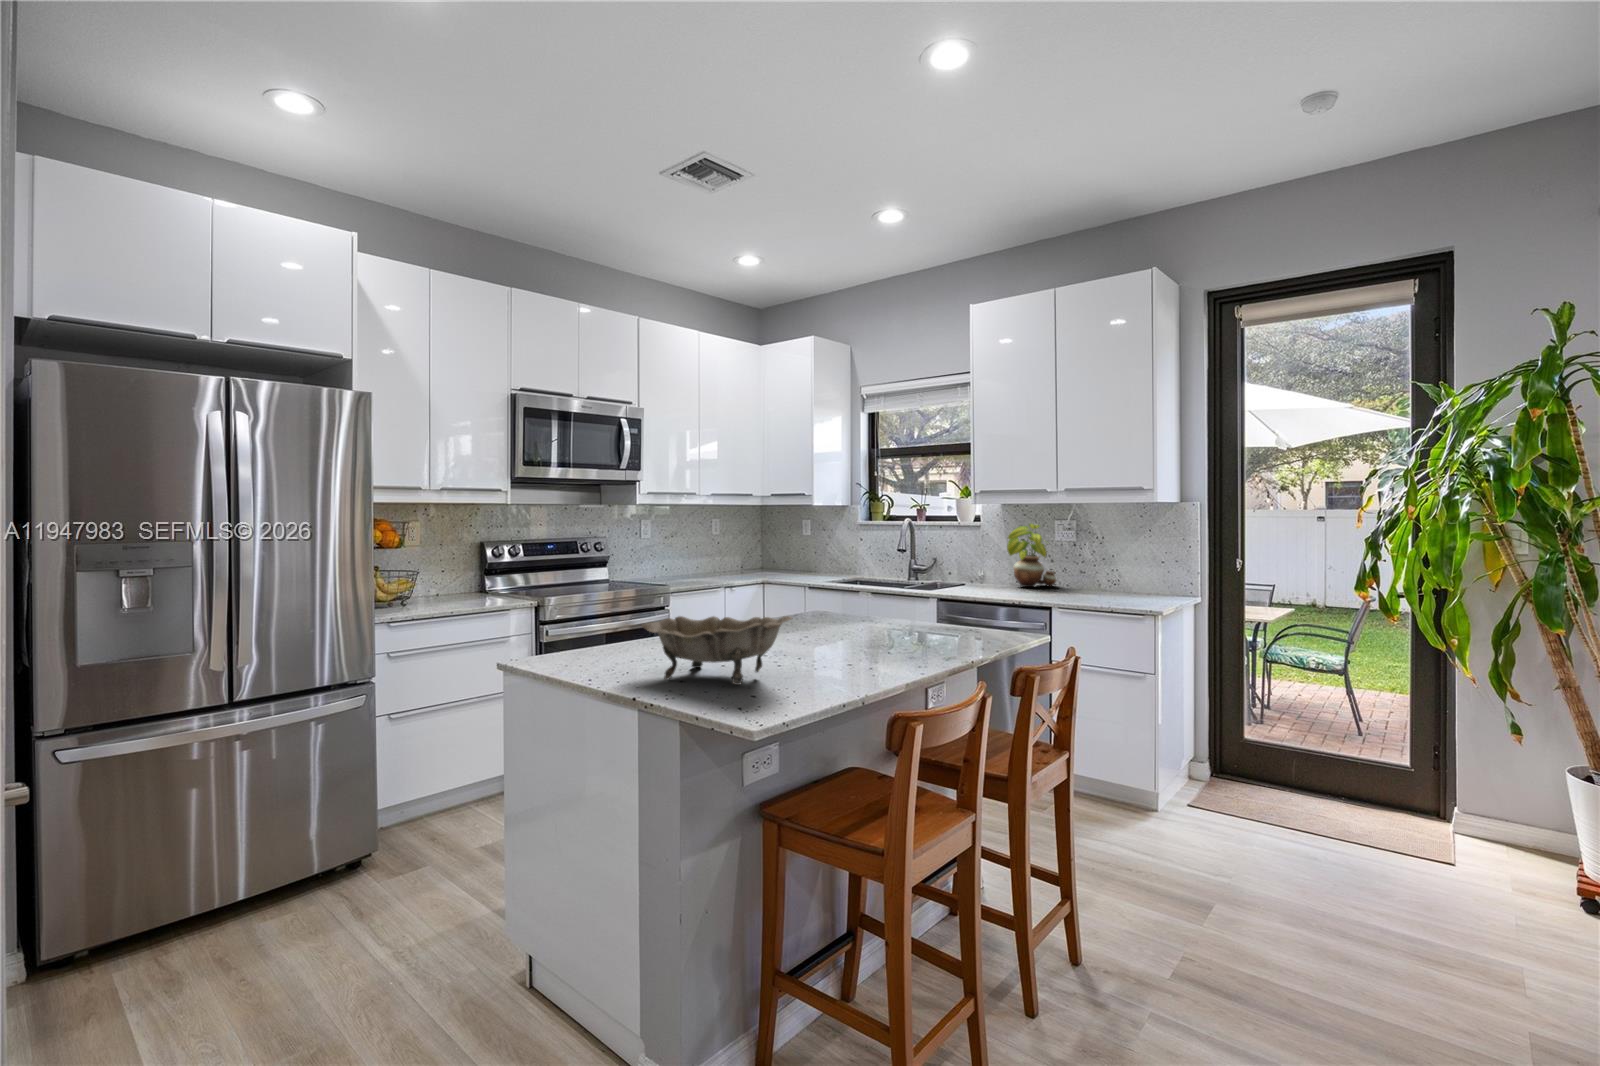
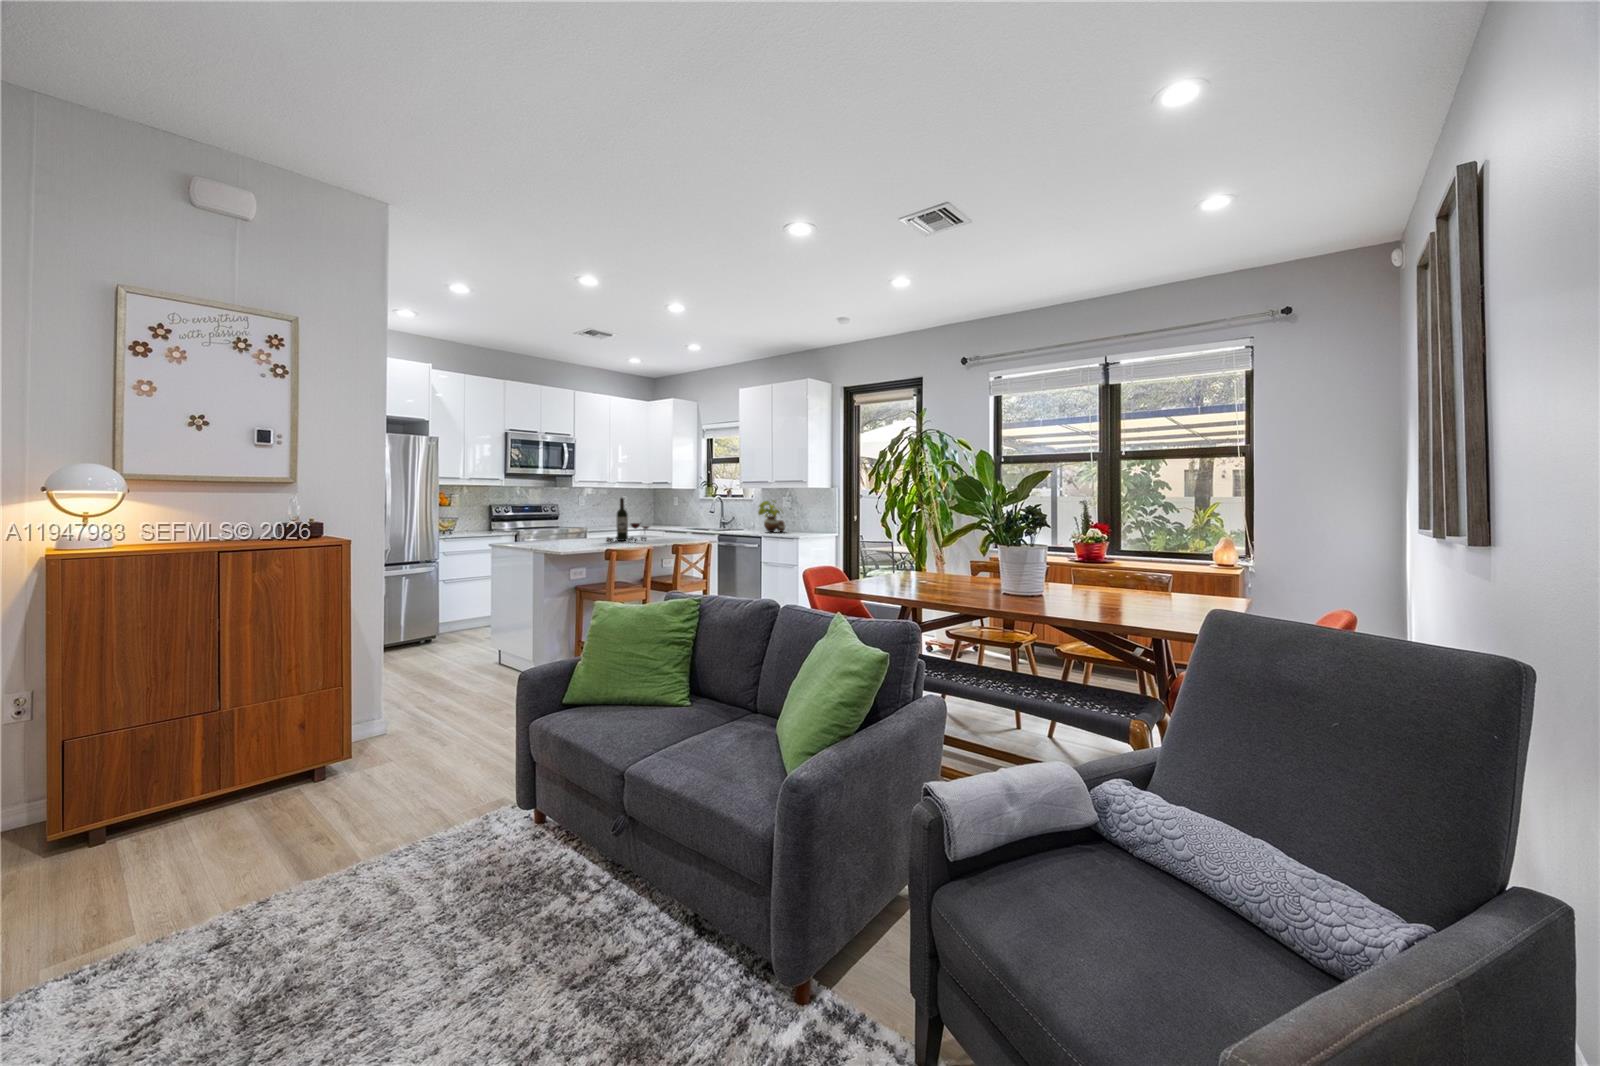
wine bottle: none [792,529,903,637] -> present [607,498,649,541]
decorative bowl: present [642,616,793,685] -> none [526,526,581,549]

